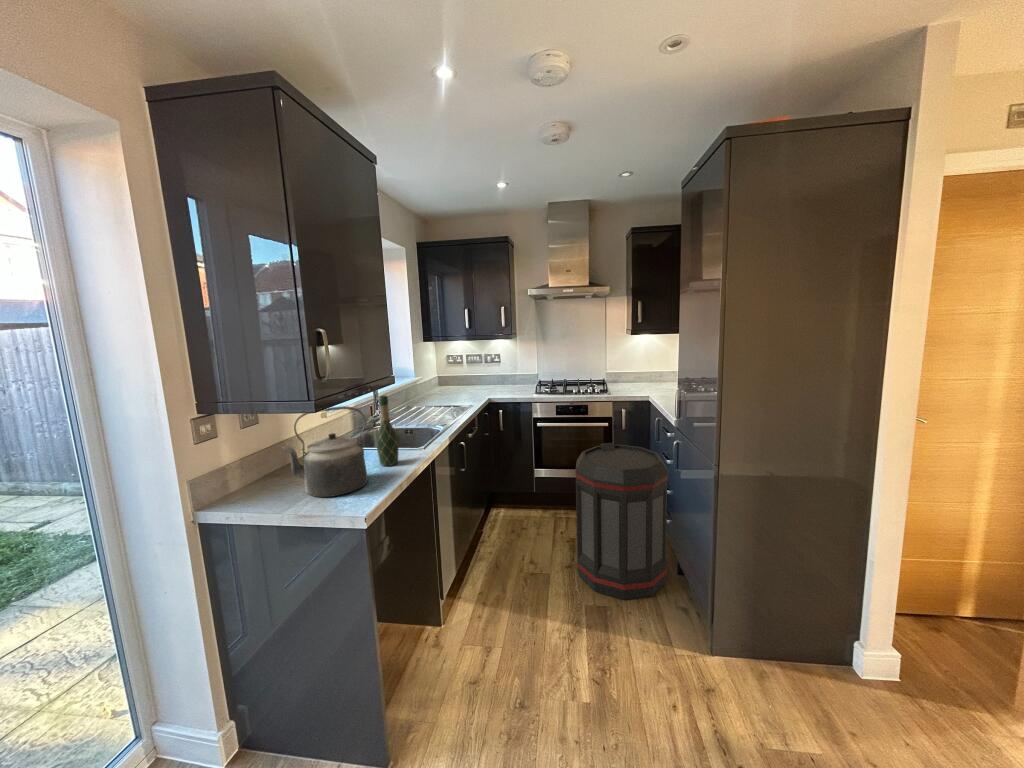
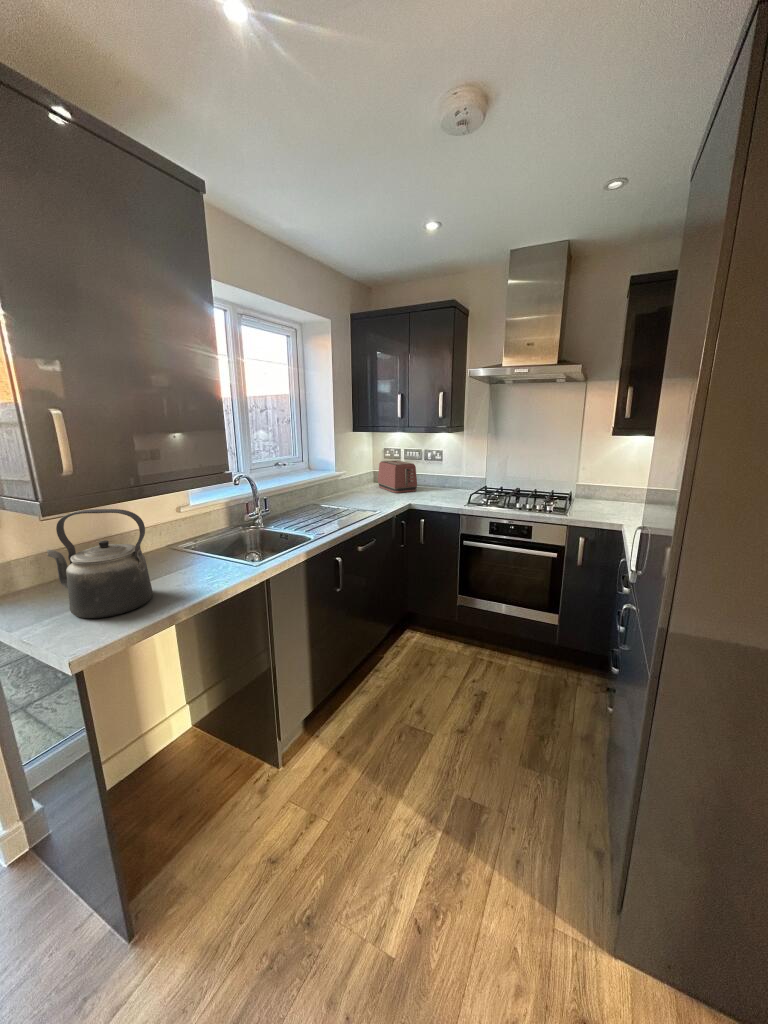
toaster: none [447,365,485,392] -> present [378,460,417,493]
wine bottle: present [375,396,399,466] -> none [184,498,214,584]
trash can: present [576,443,669,600] -> none [466,585,609,813]

